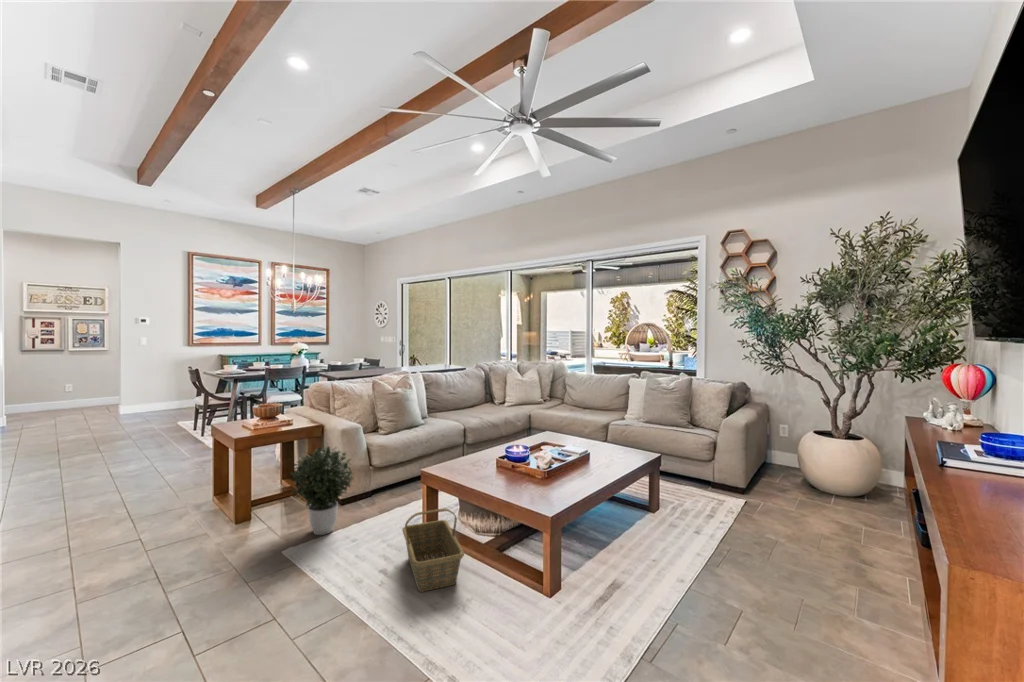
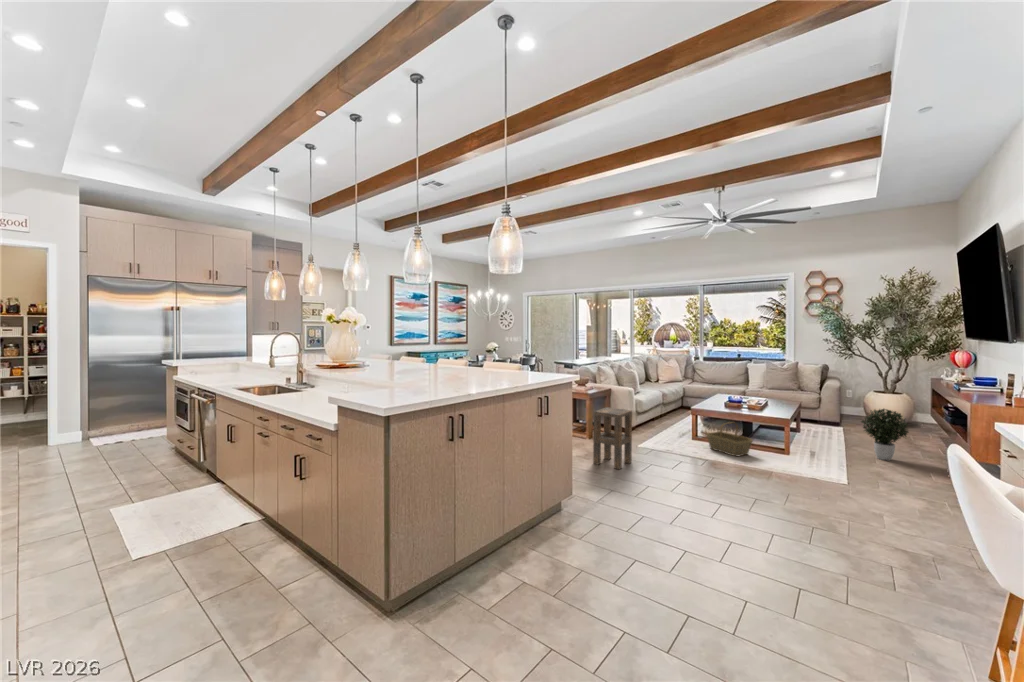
potted plant: present [291,447,353,535] -> present [861,409,909,461]
side table: none [60,478,154,640] -> present [593,407,632,469]

